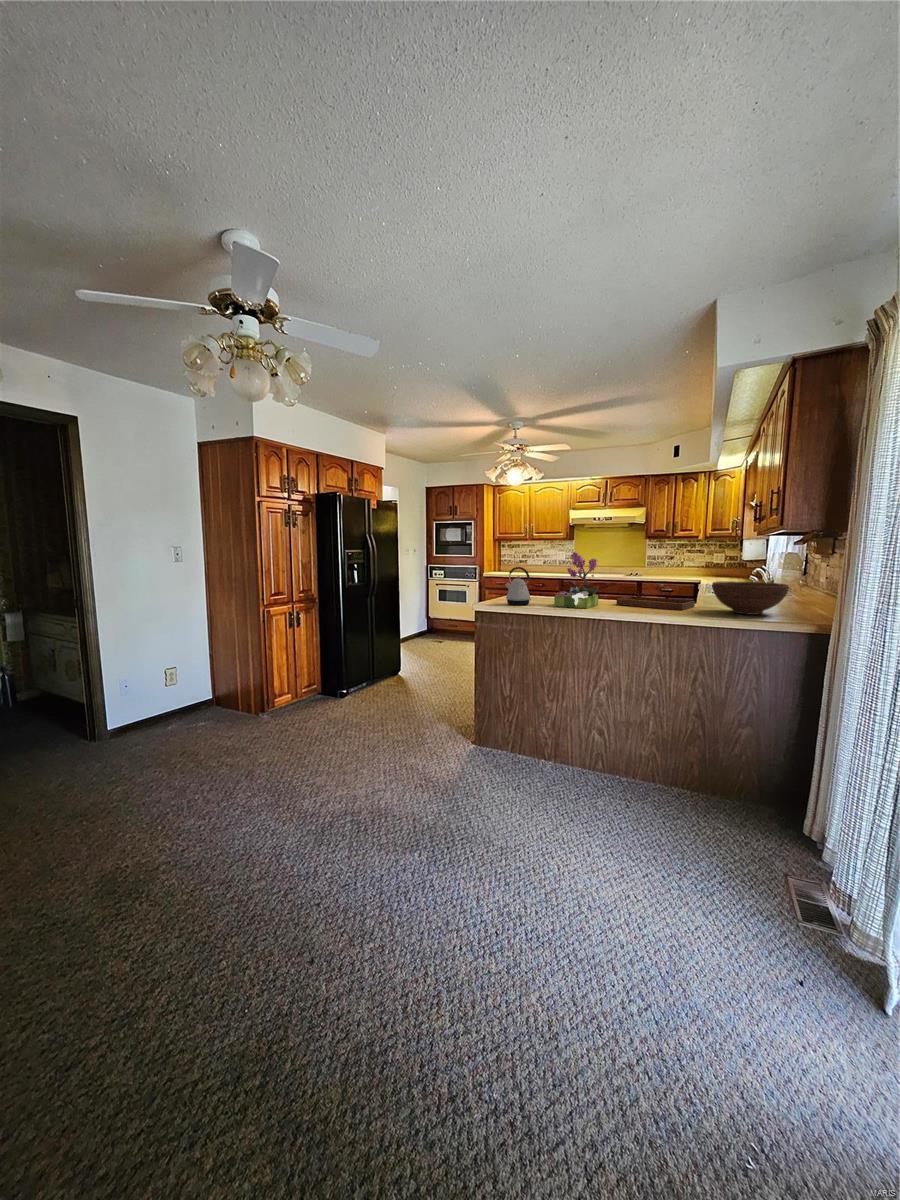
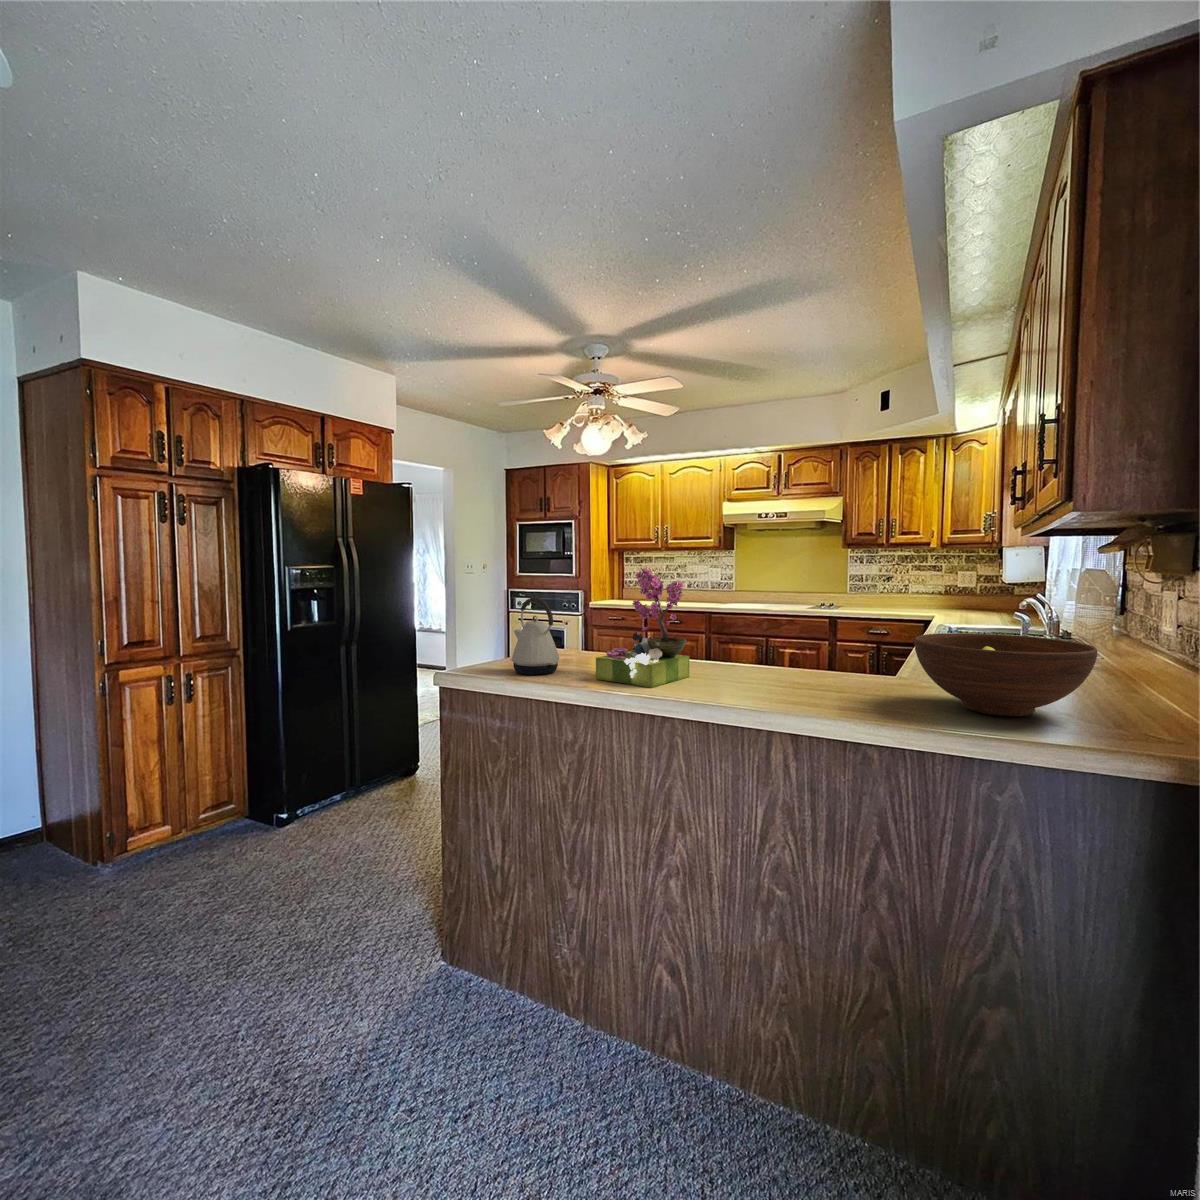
tray: present [617,584,695,610] -> none [727,635,886,697]

